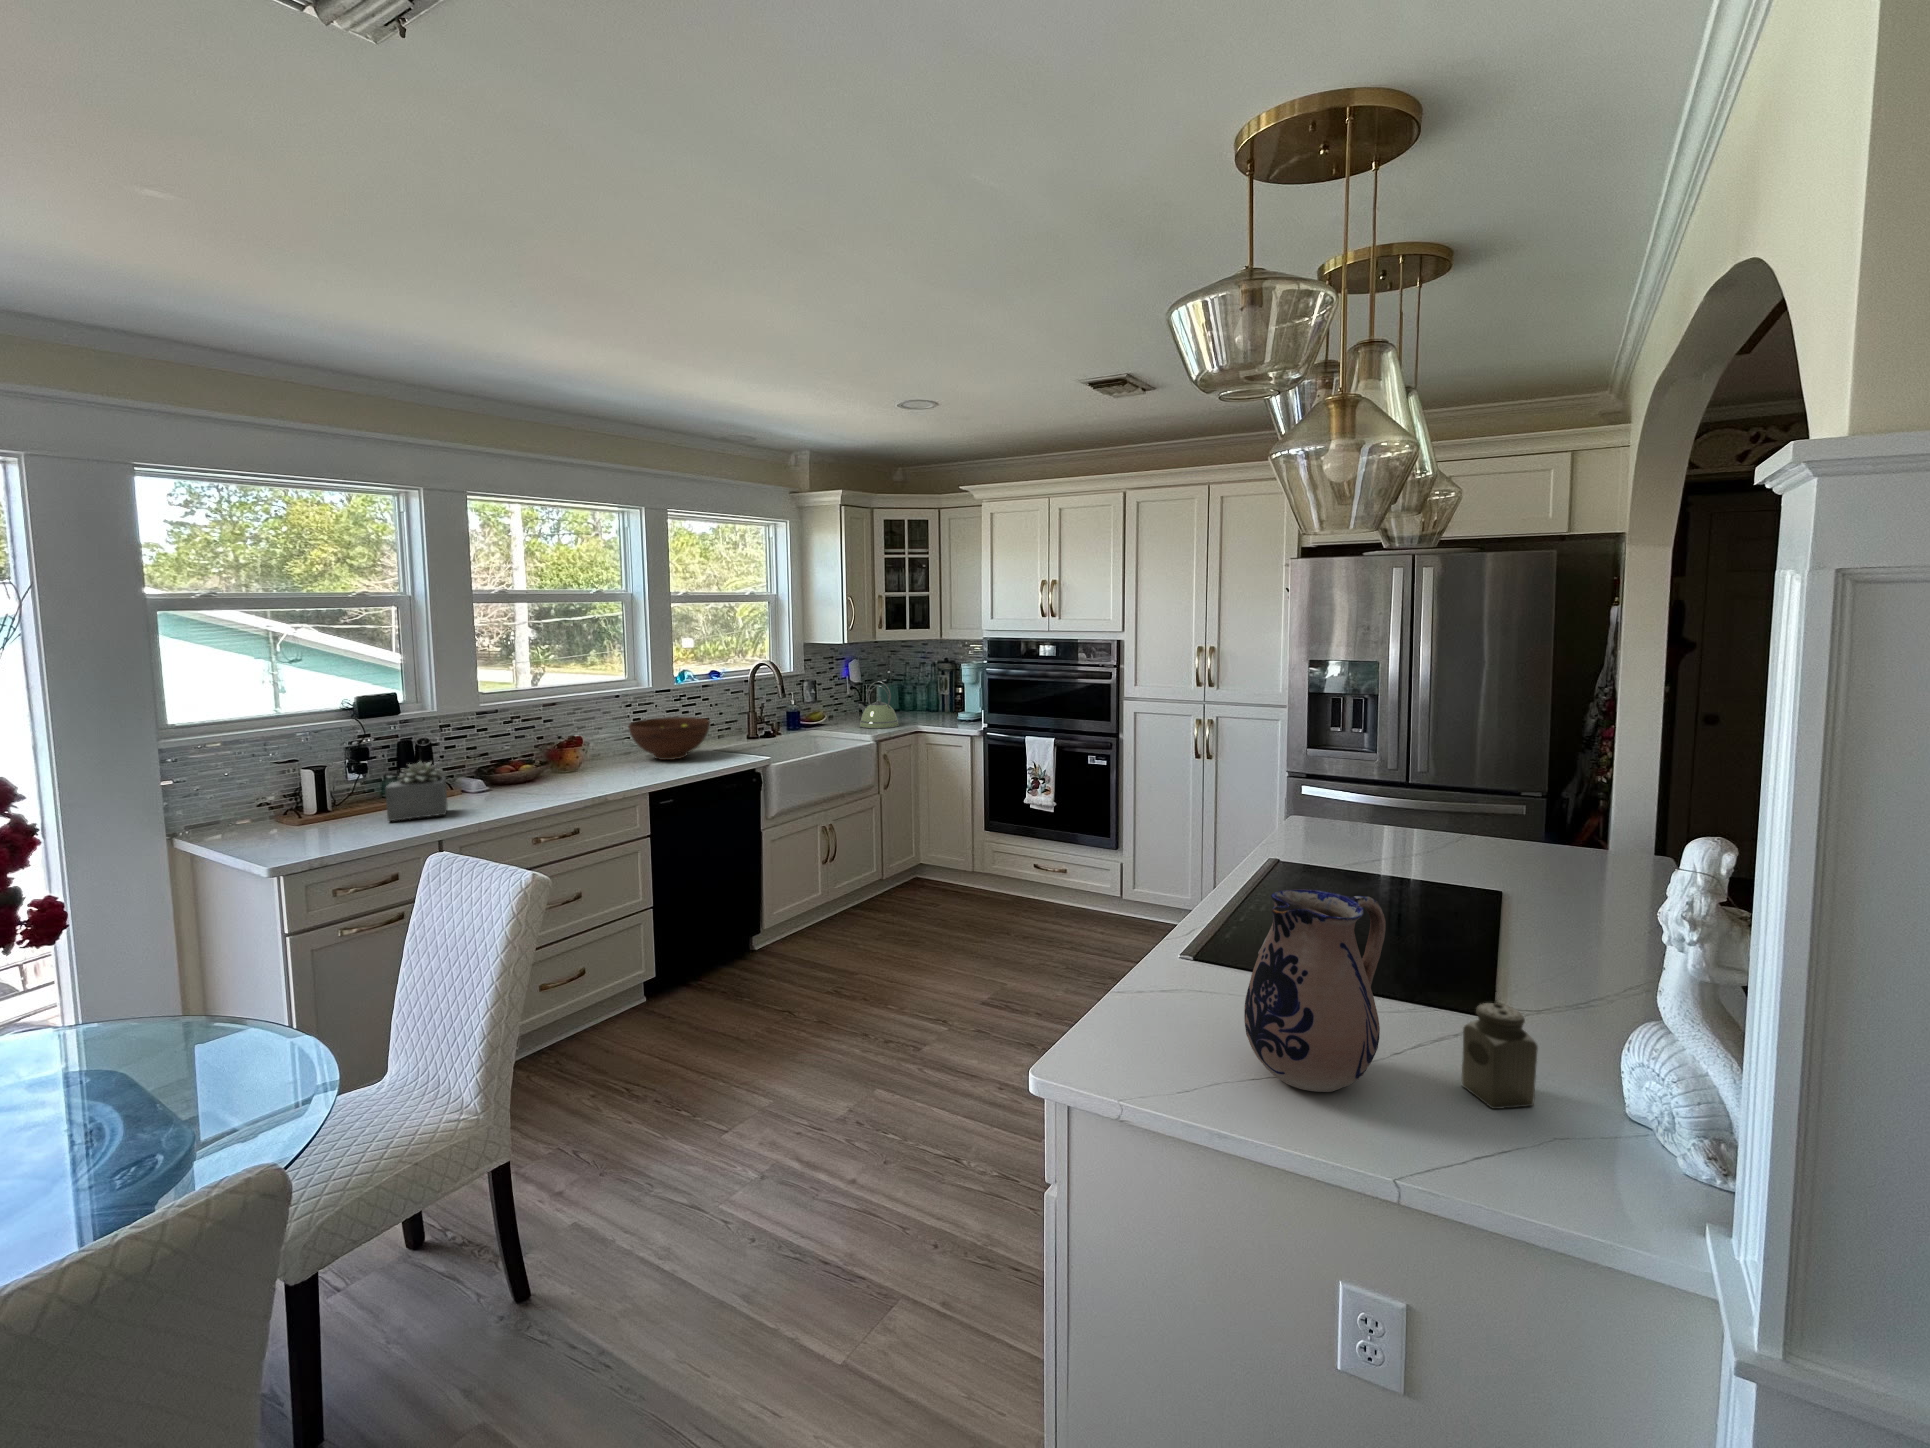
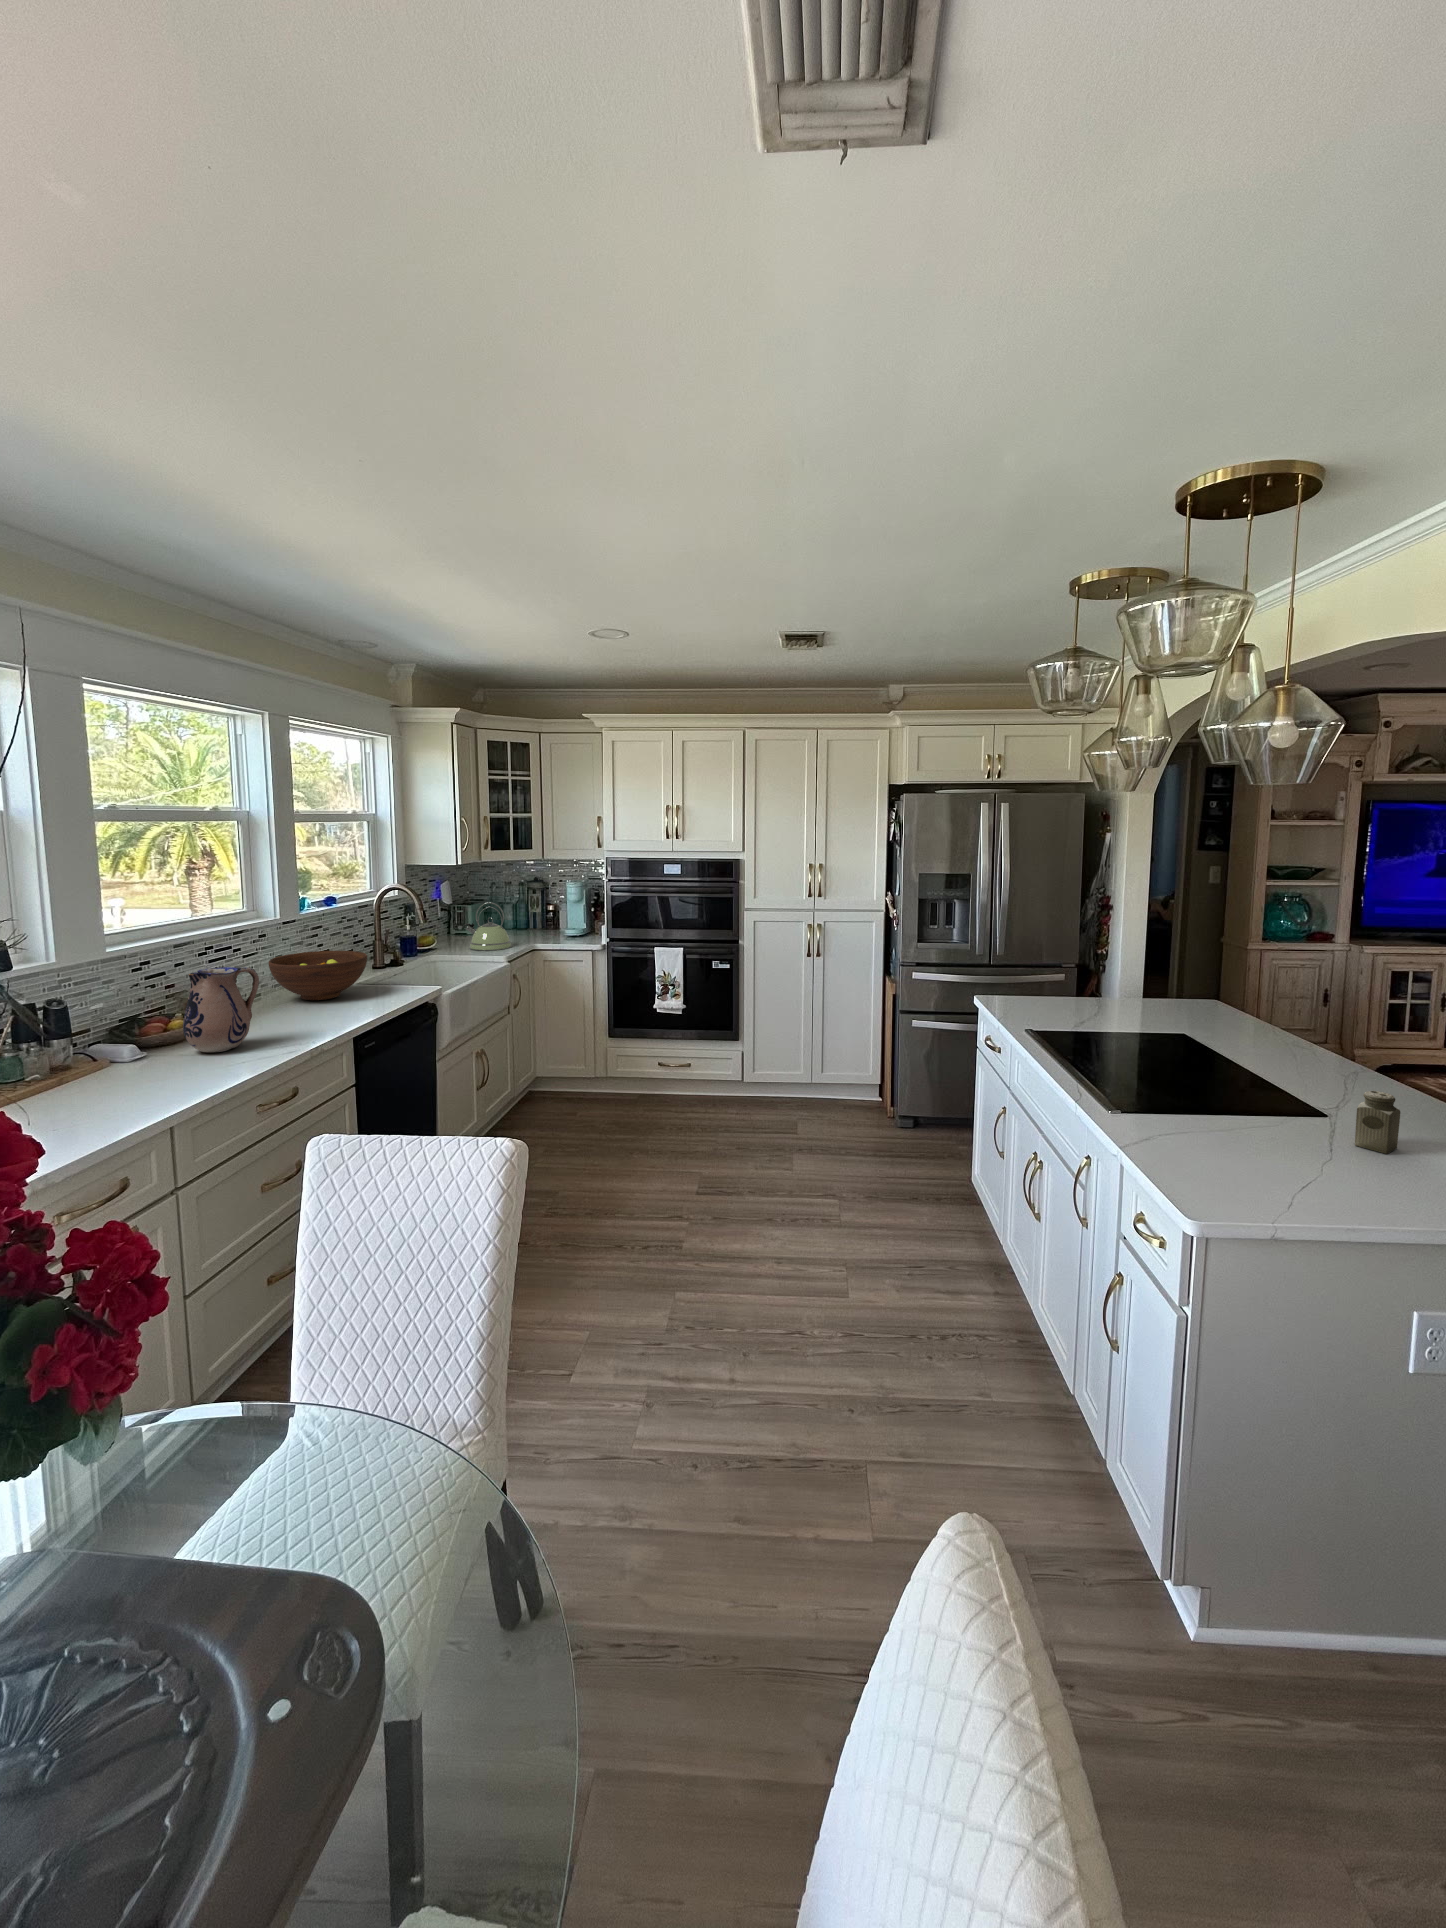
succulent plant: present [385,762,448,821] -> none [67,1026,164,1108]
ceramic pitcher: present [1244,889,1386,1092] -> present [183,967,259,1052]

